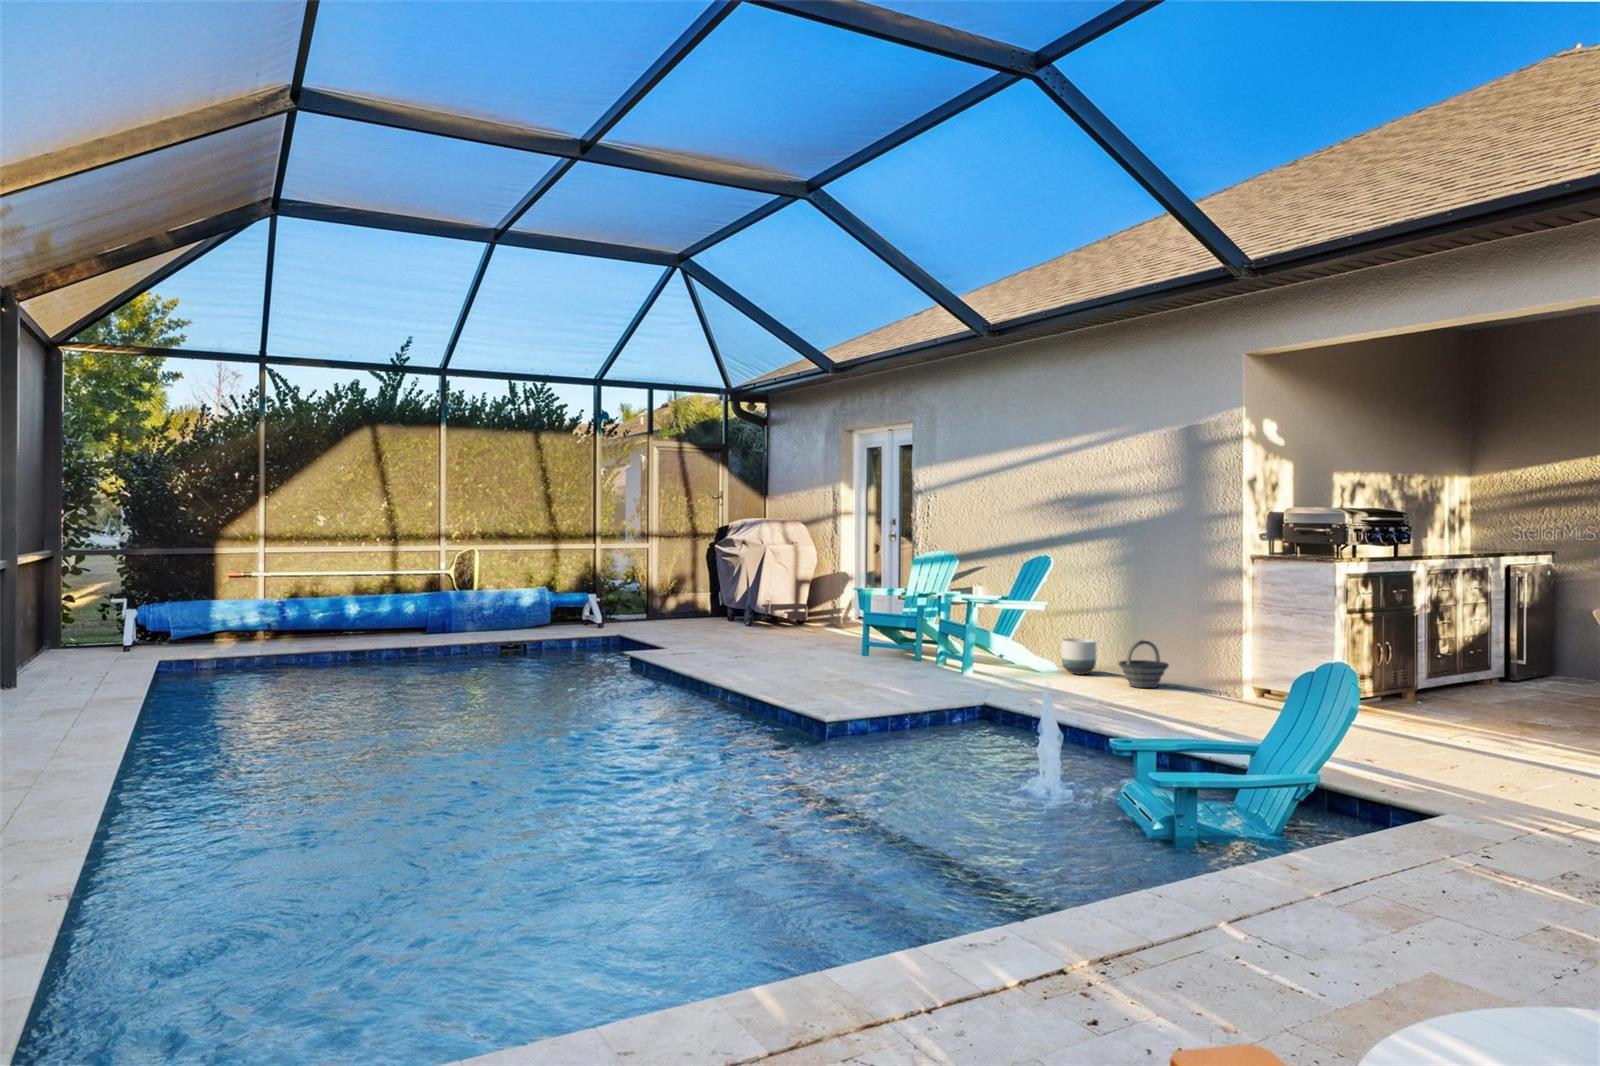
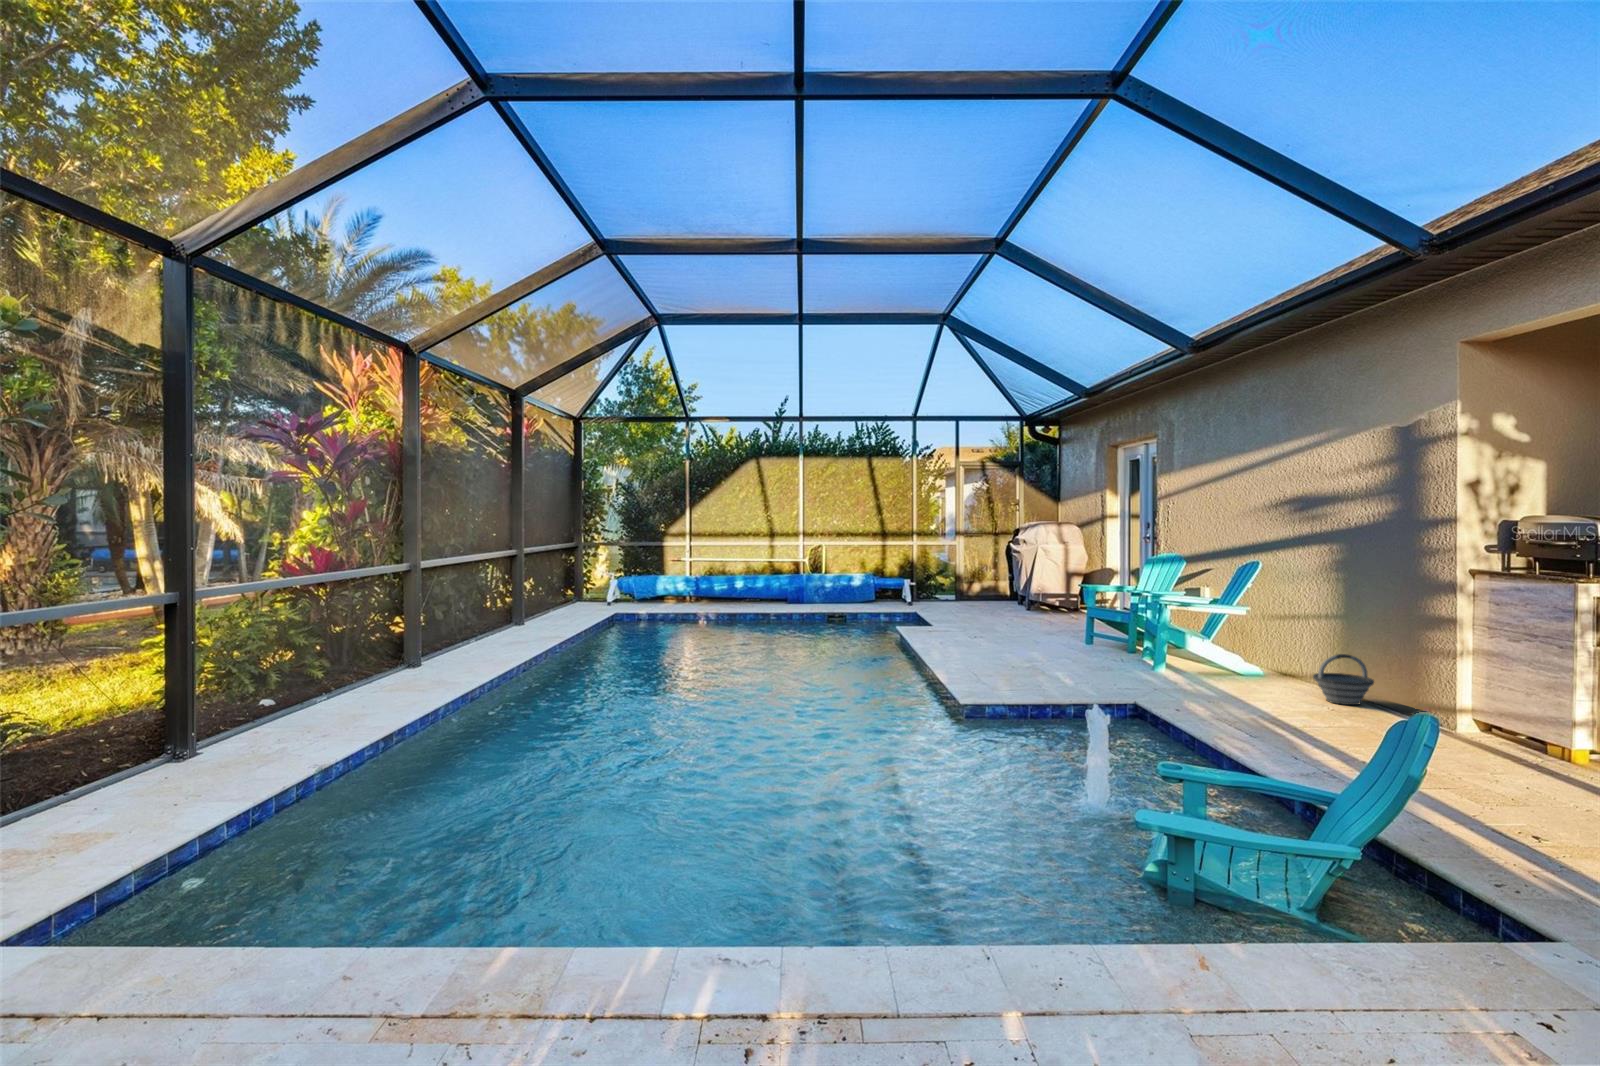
planter: present [1062,638,1096,675] -> none [1264,644,1304,681]

